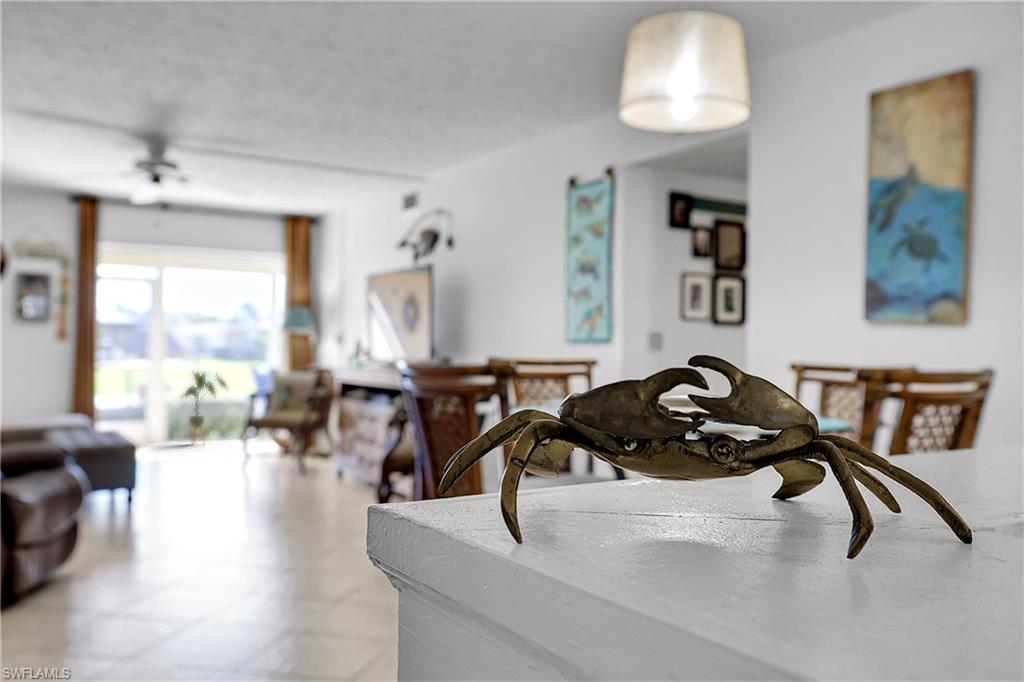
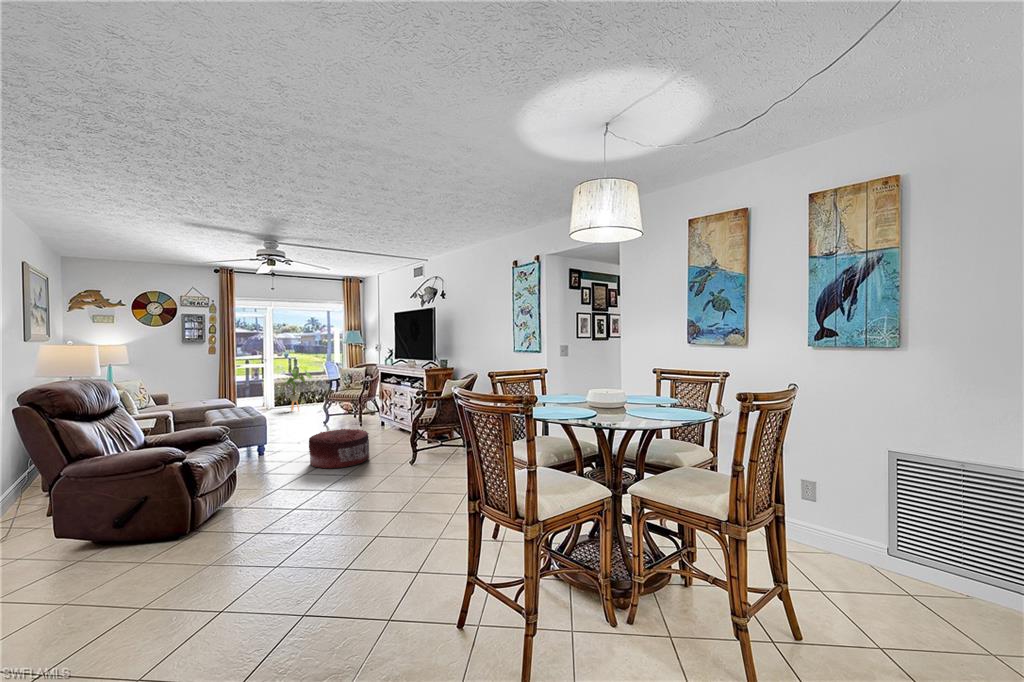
pouf: none [207,466,309,530] -> present [309,429,370,469]

